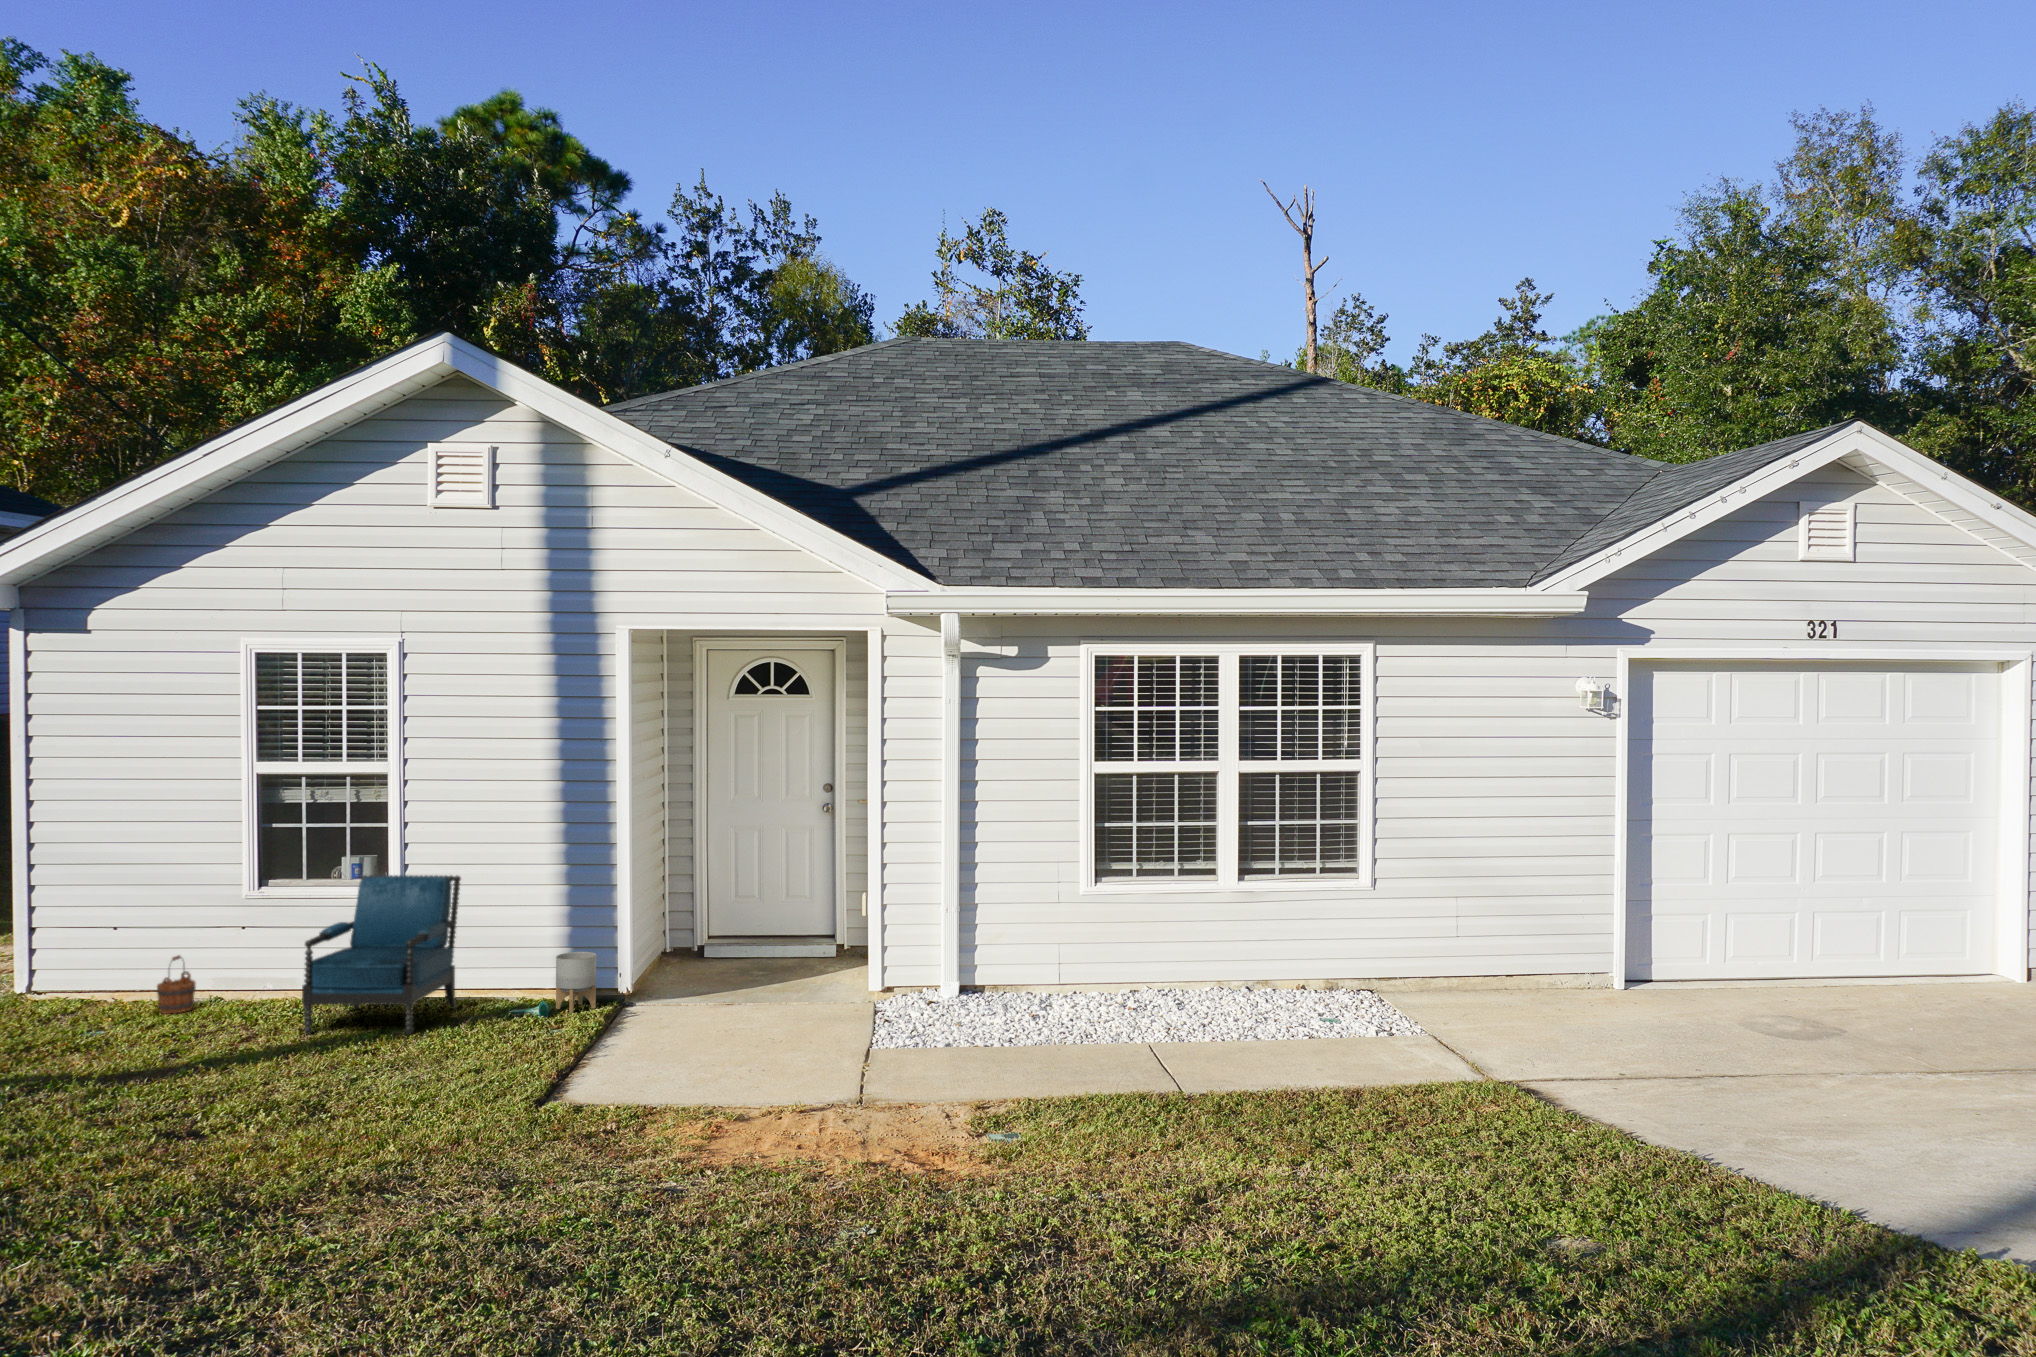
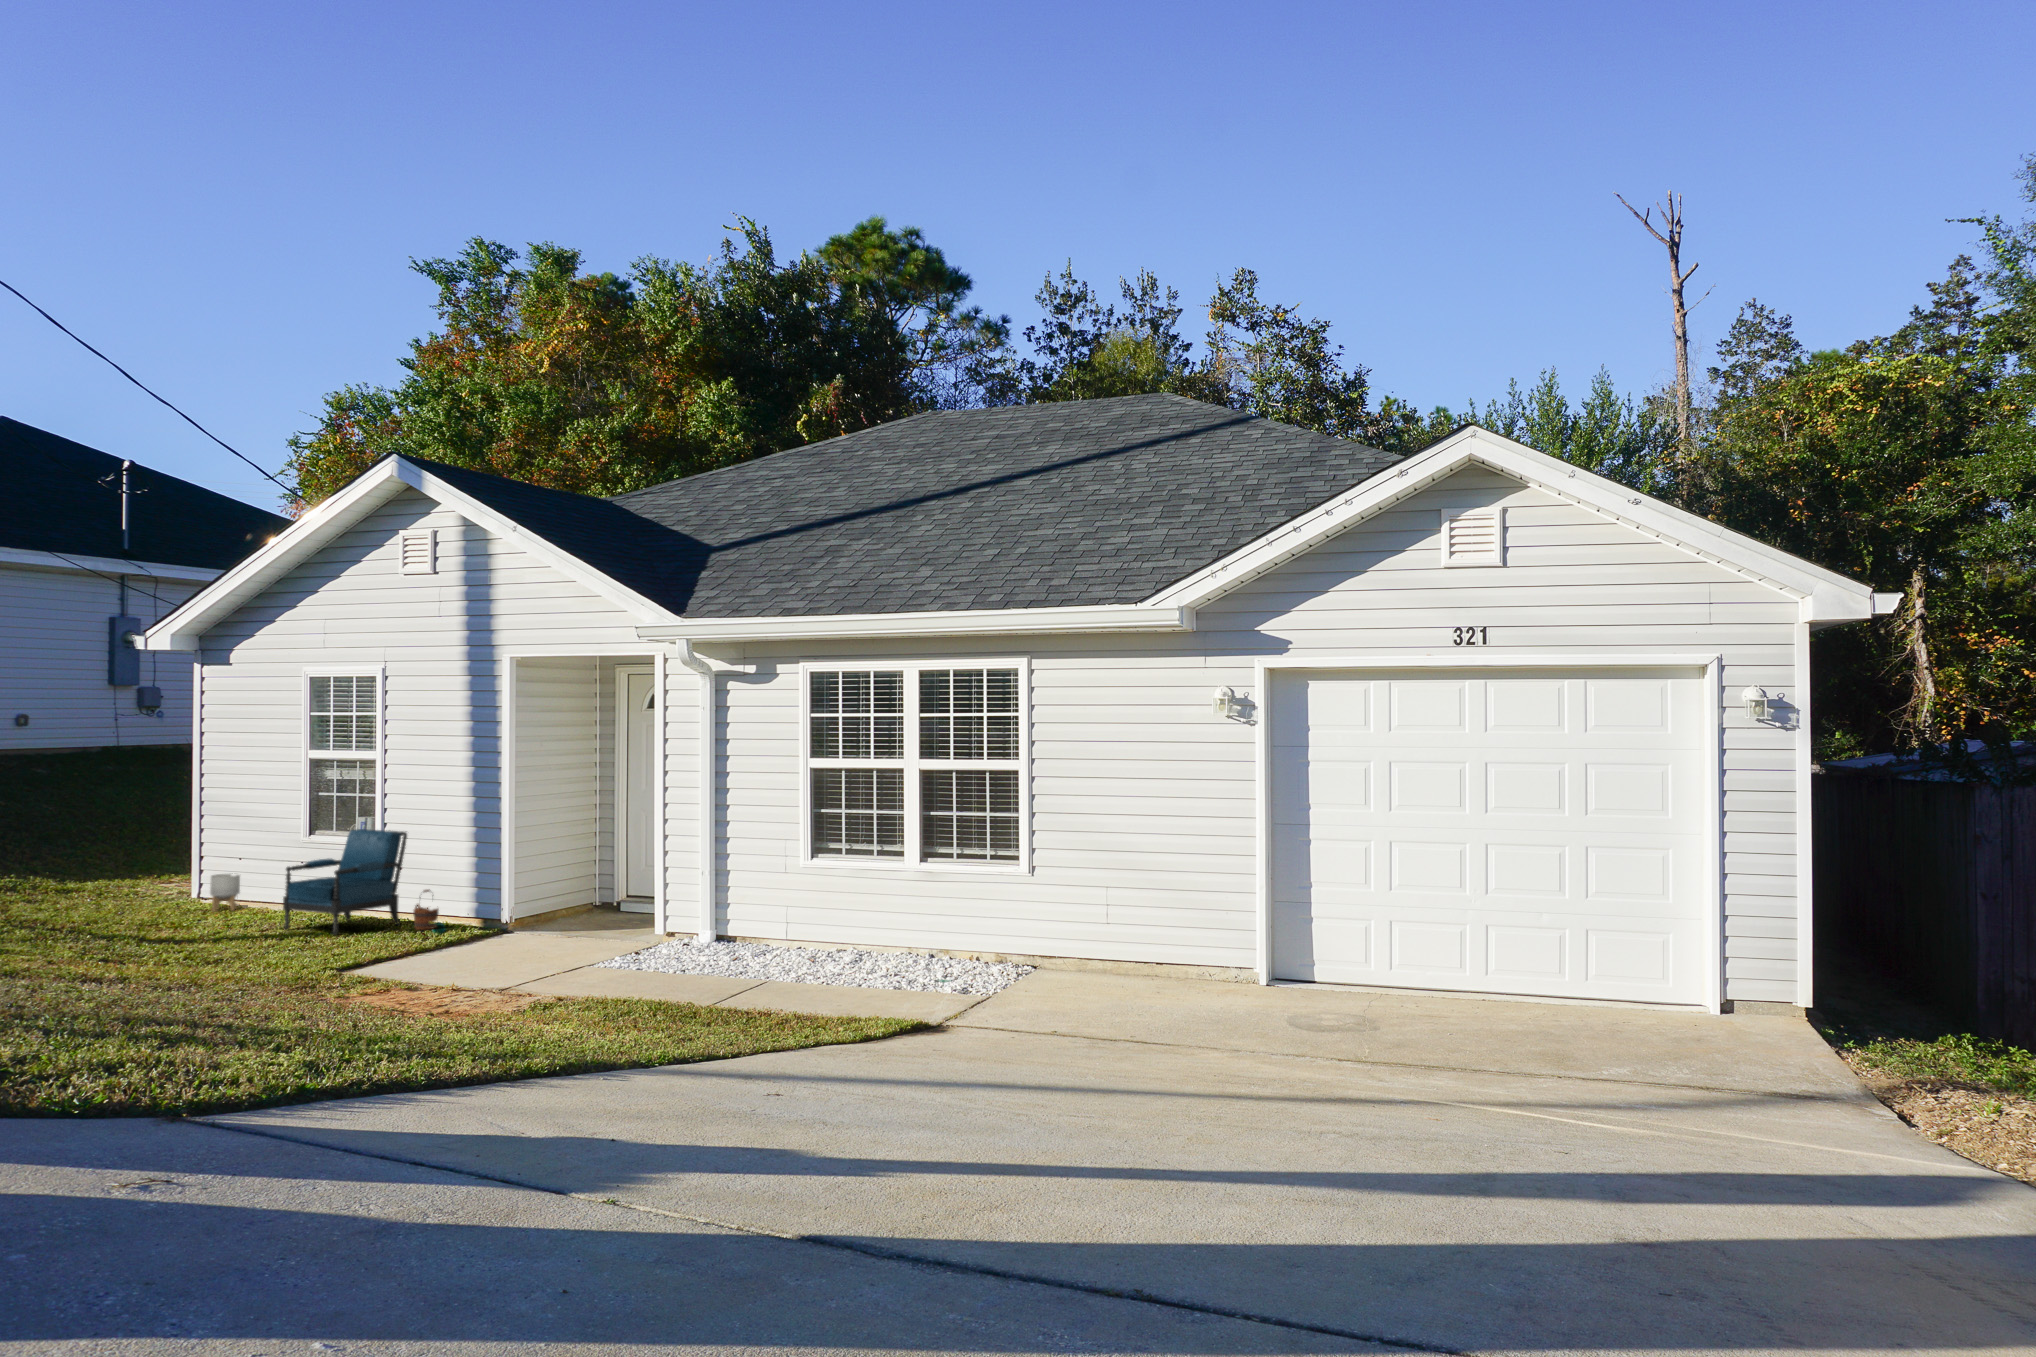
planter: present [556,952,596,1013] -> present [210,874,240,912]
wooden bucket: present [157,956,196,1014] -> present [413,890,439,930]

